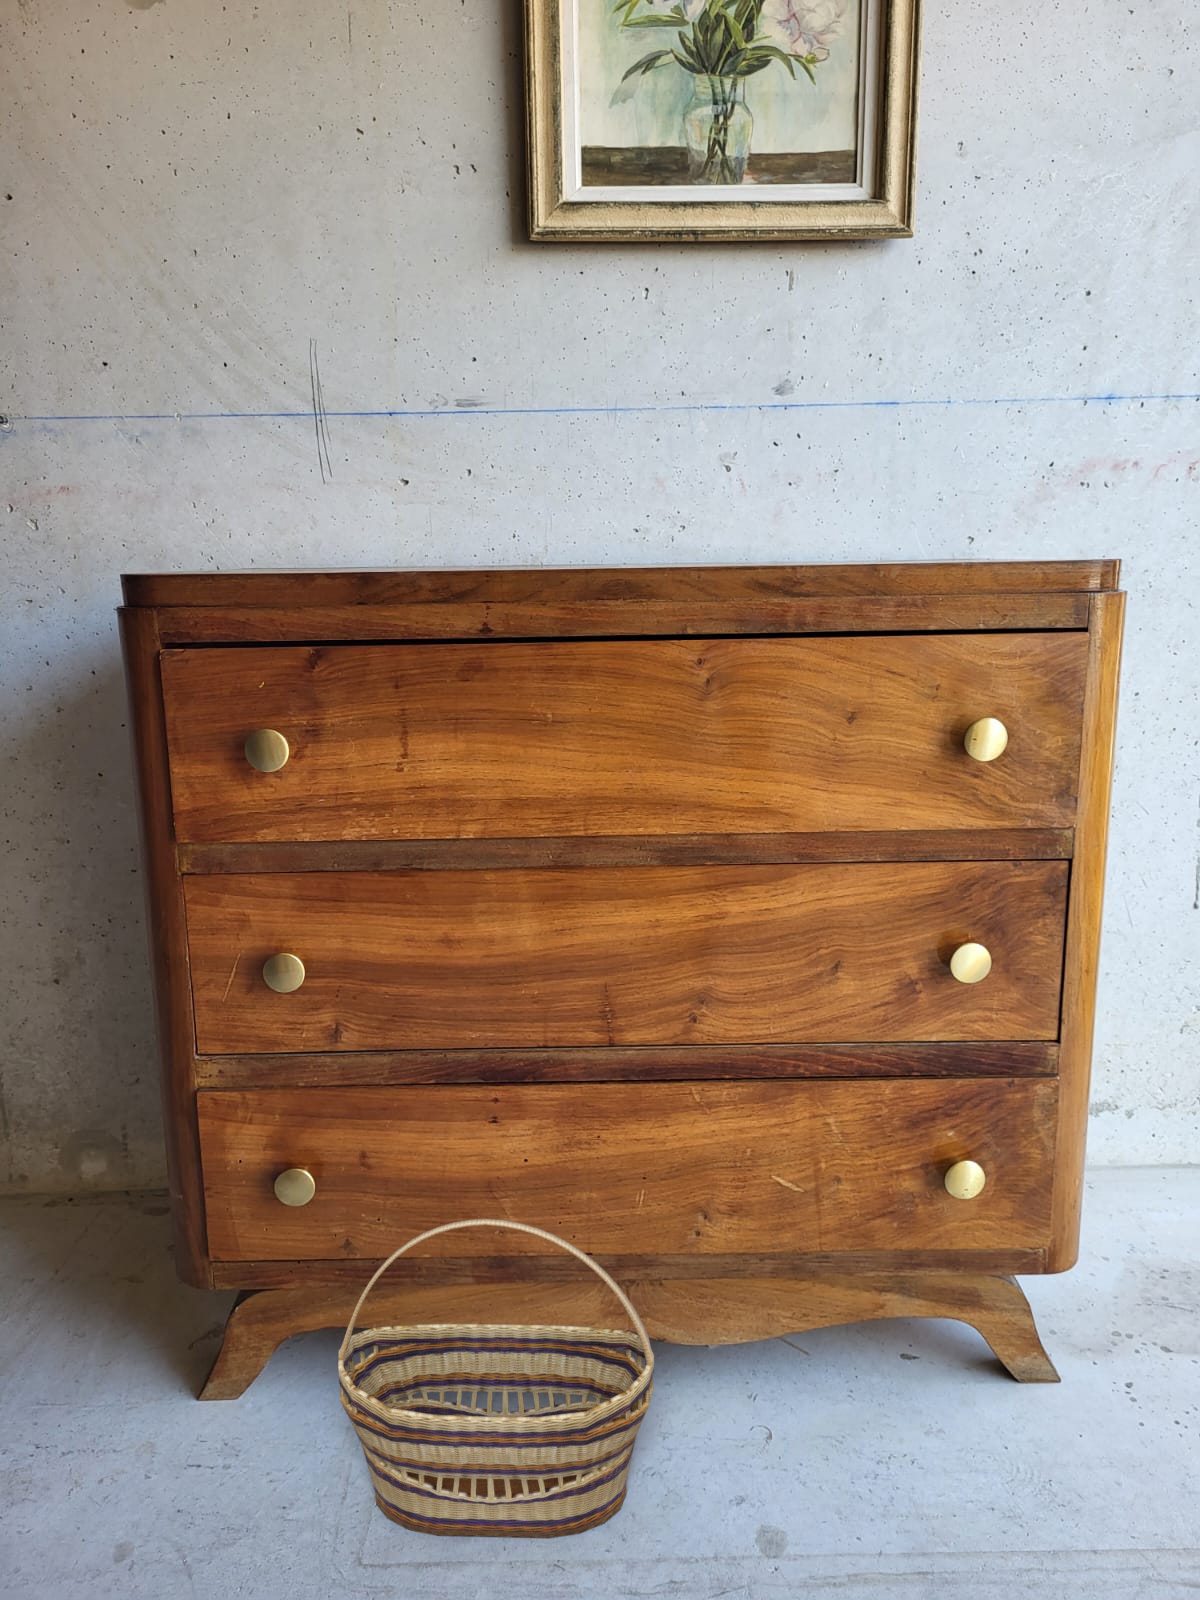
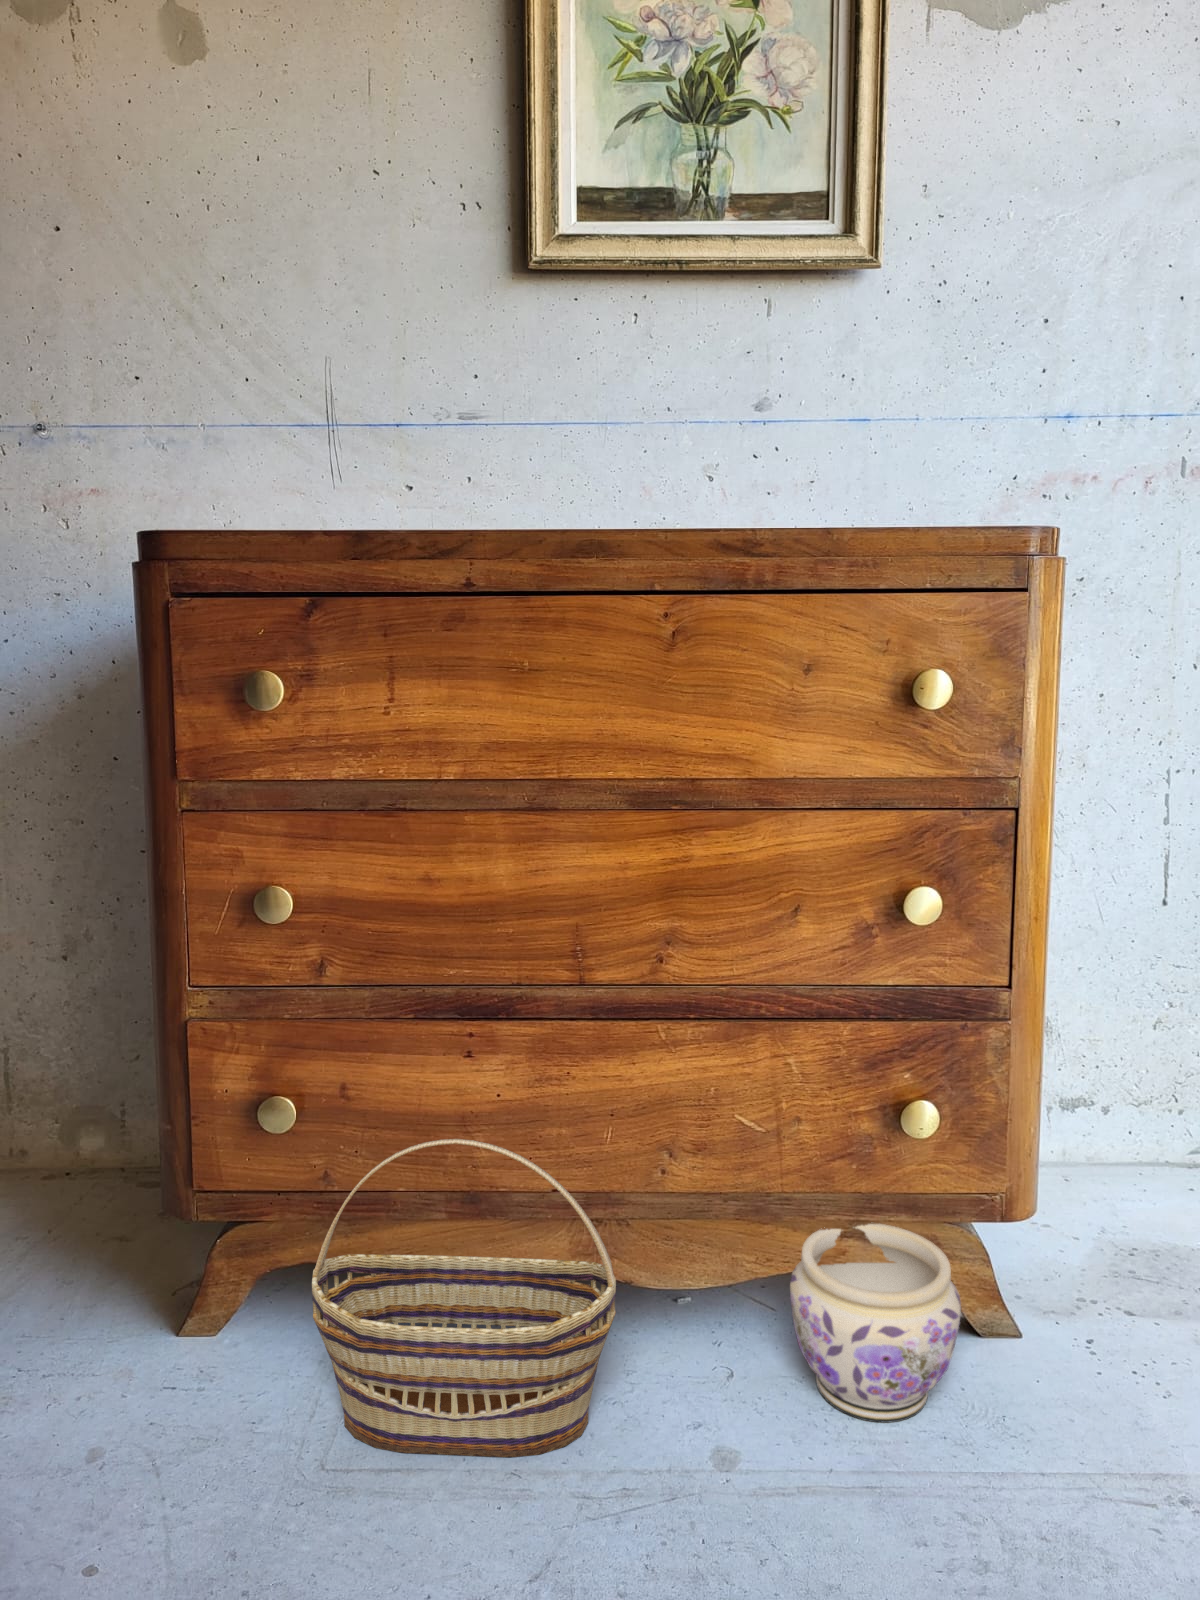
planter: none [829,1273,1007,1485] -> present [790,1223,961,1423]

